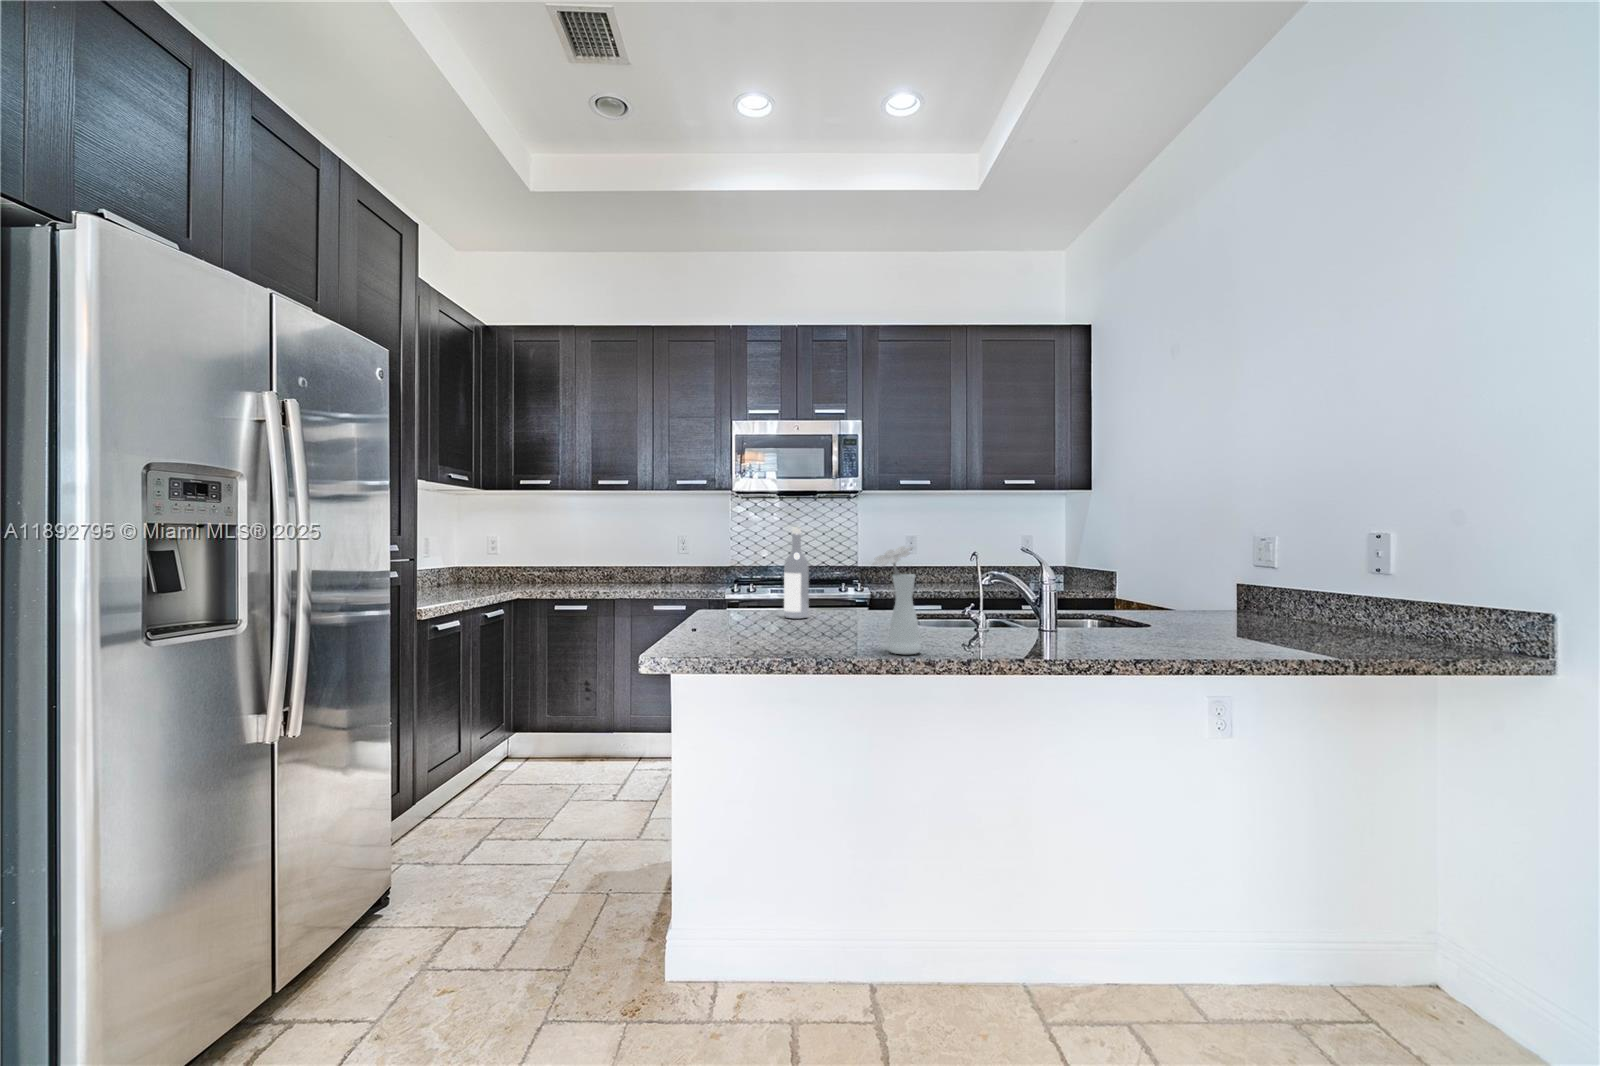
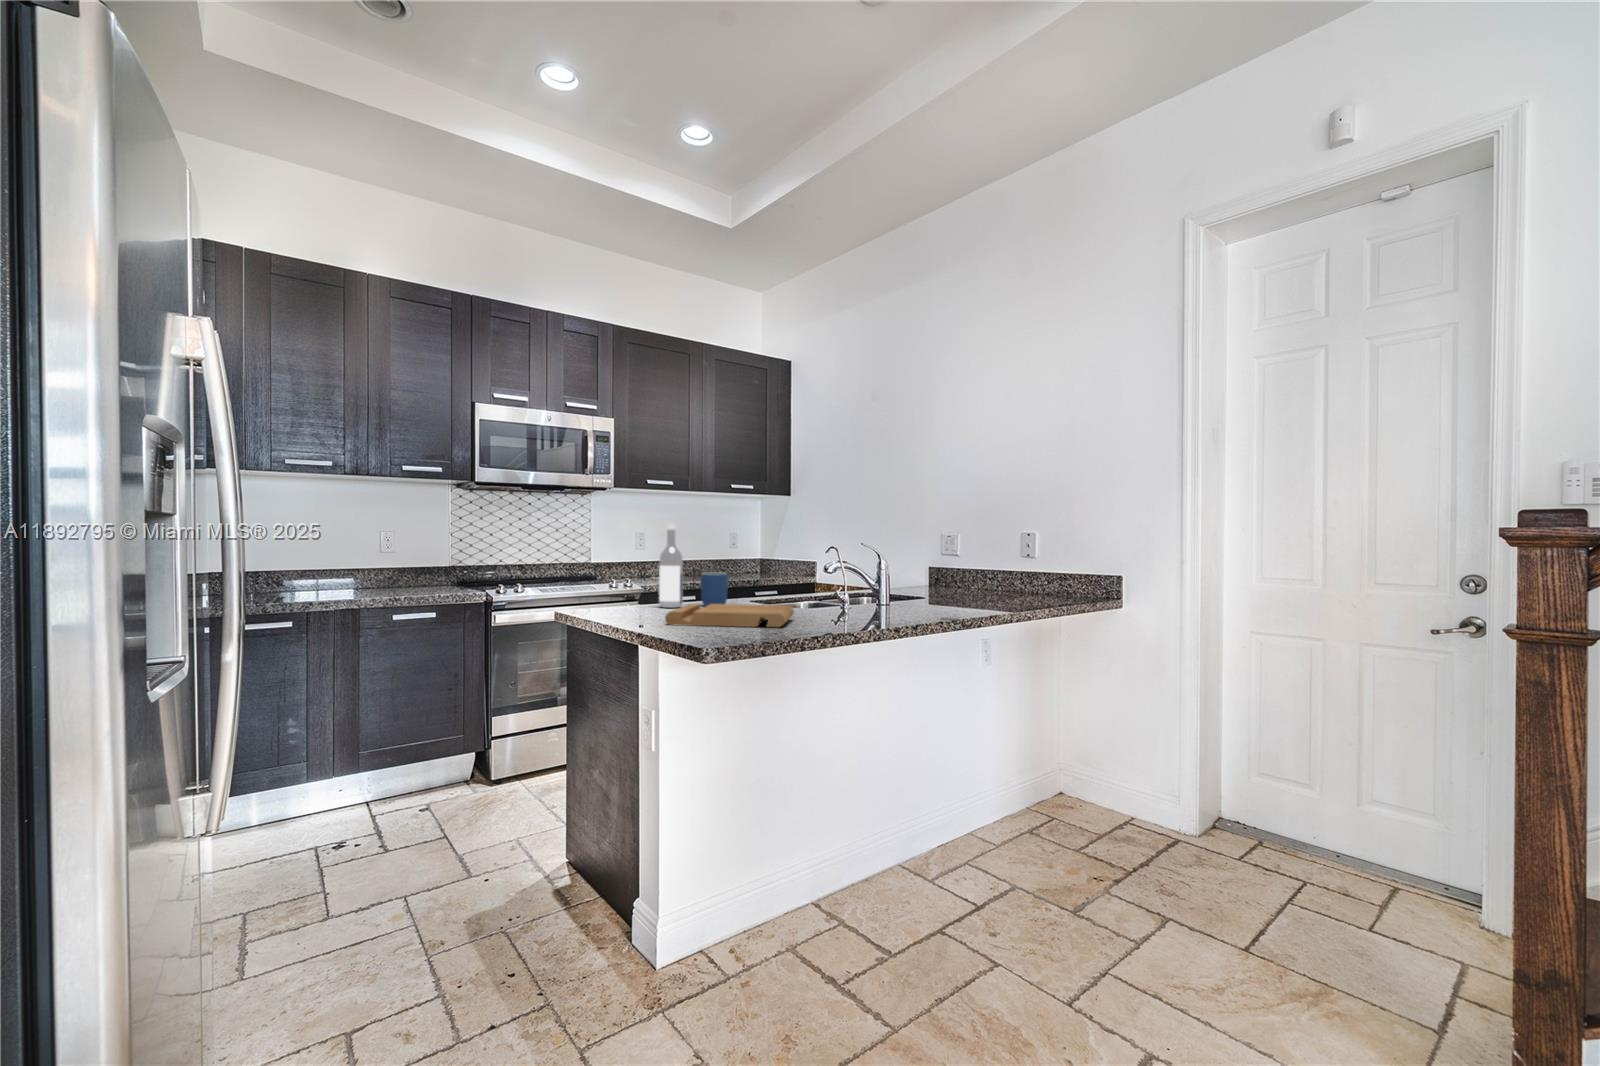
vase: present [872,546,921,654] -> none [816,540,852,622]
mug: none [831,582,863,621] -> present [701,572,728,606]
cutting board: none [705,617,859,654] -> present [665,604,794,627]

